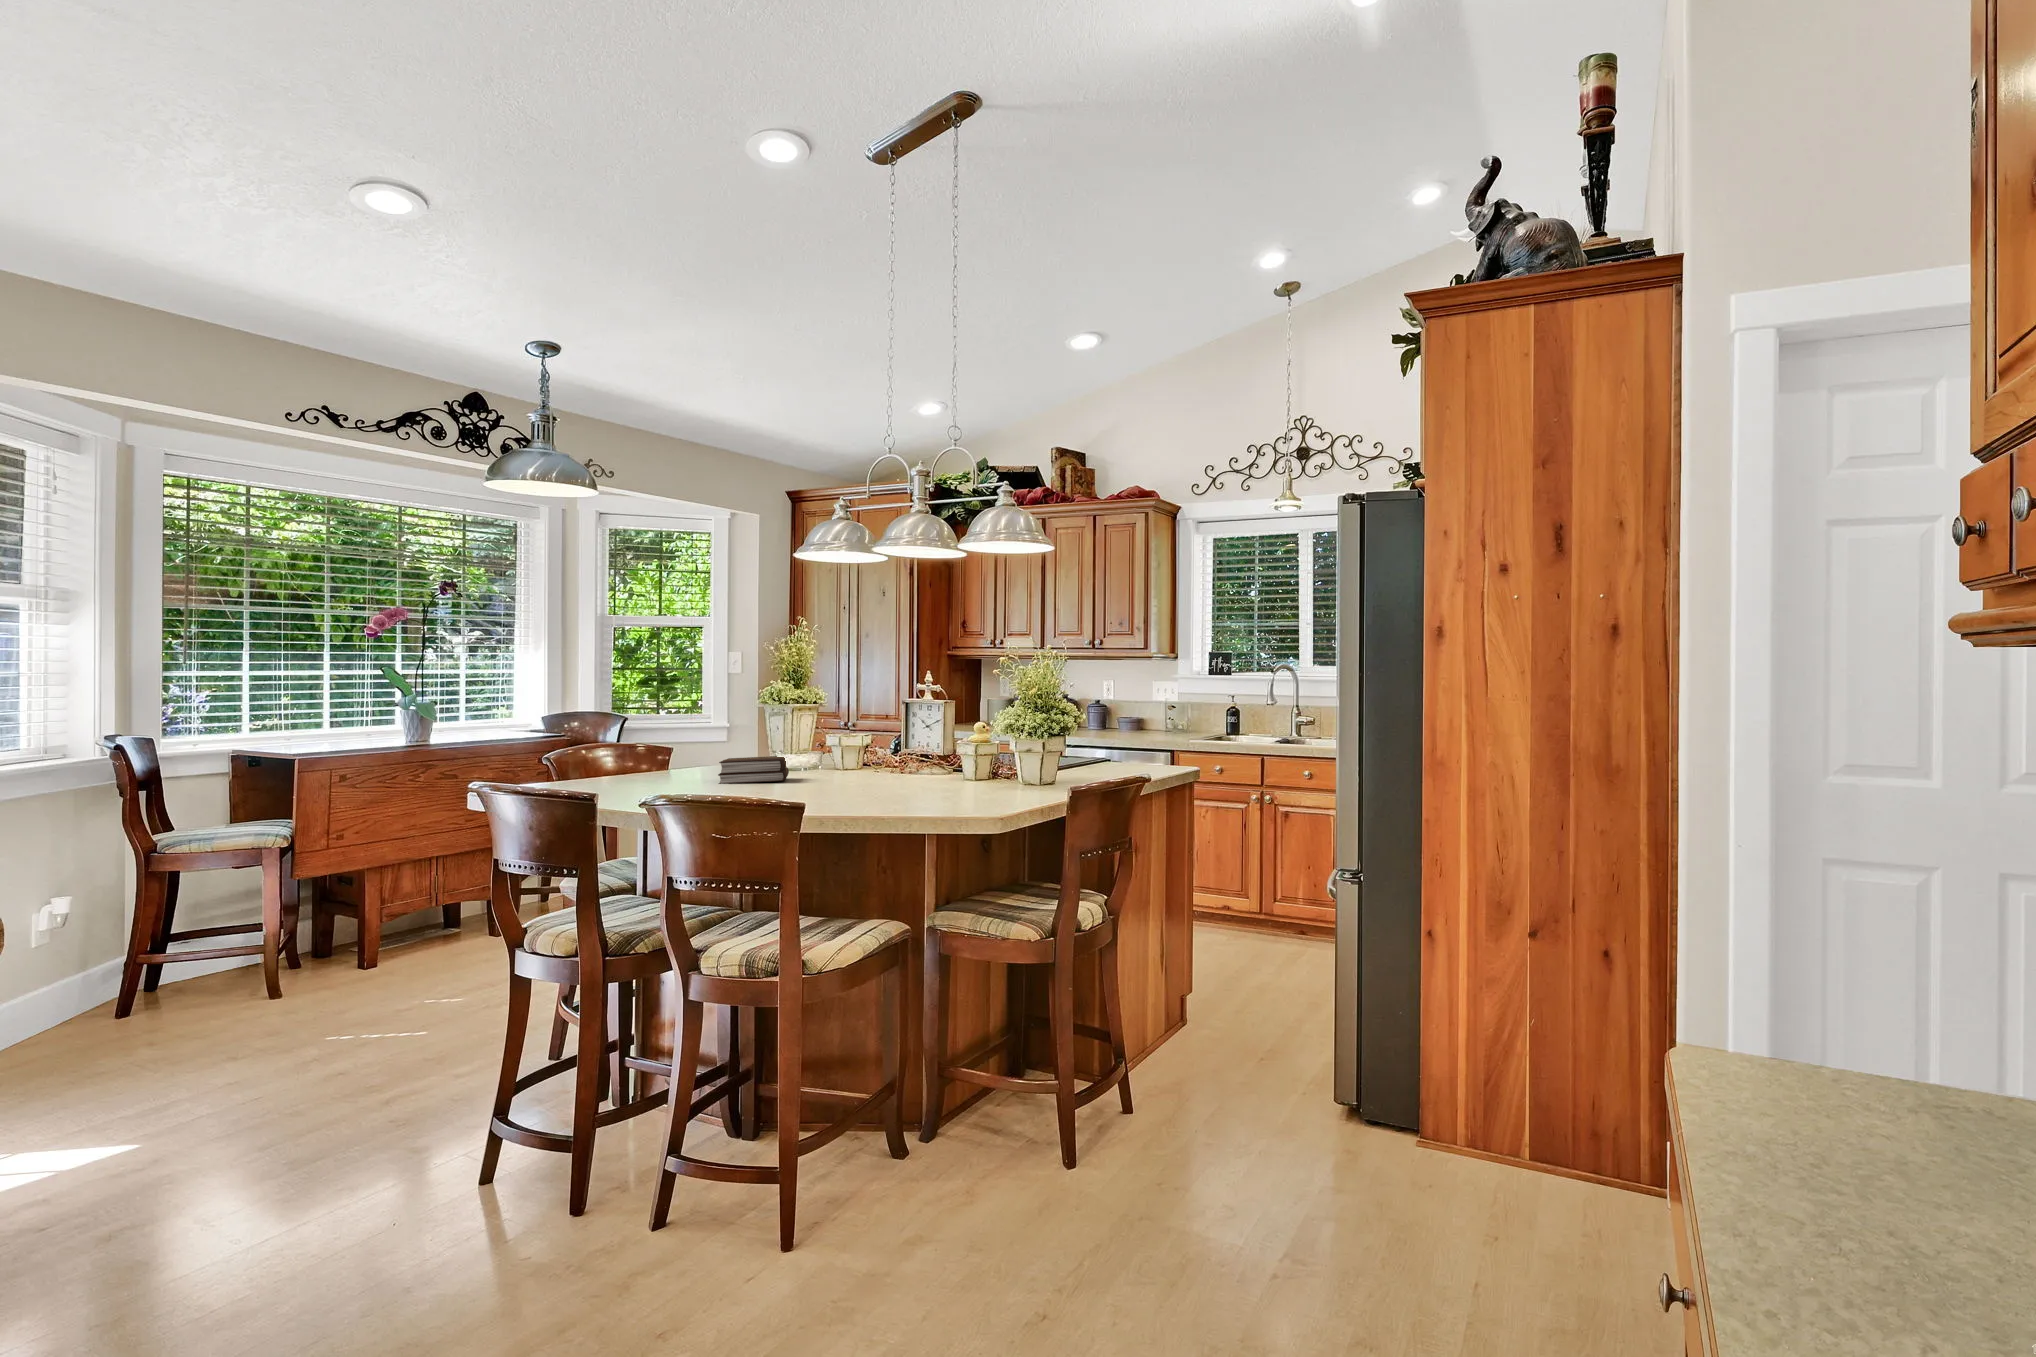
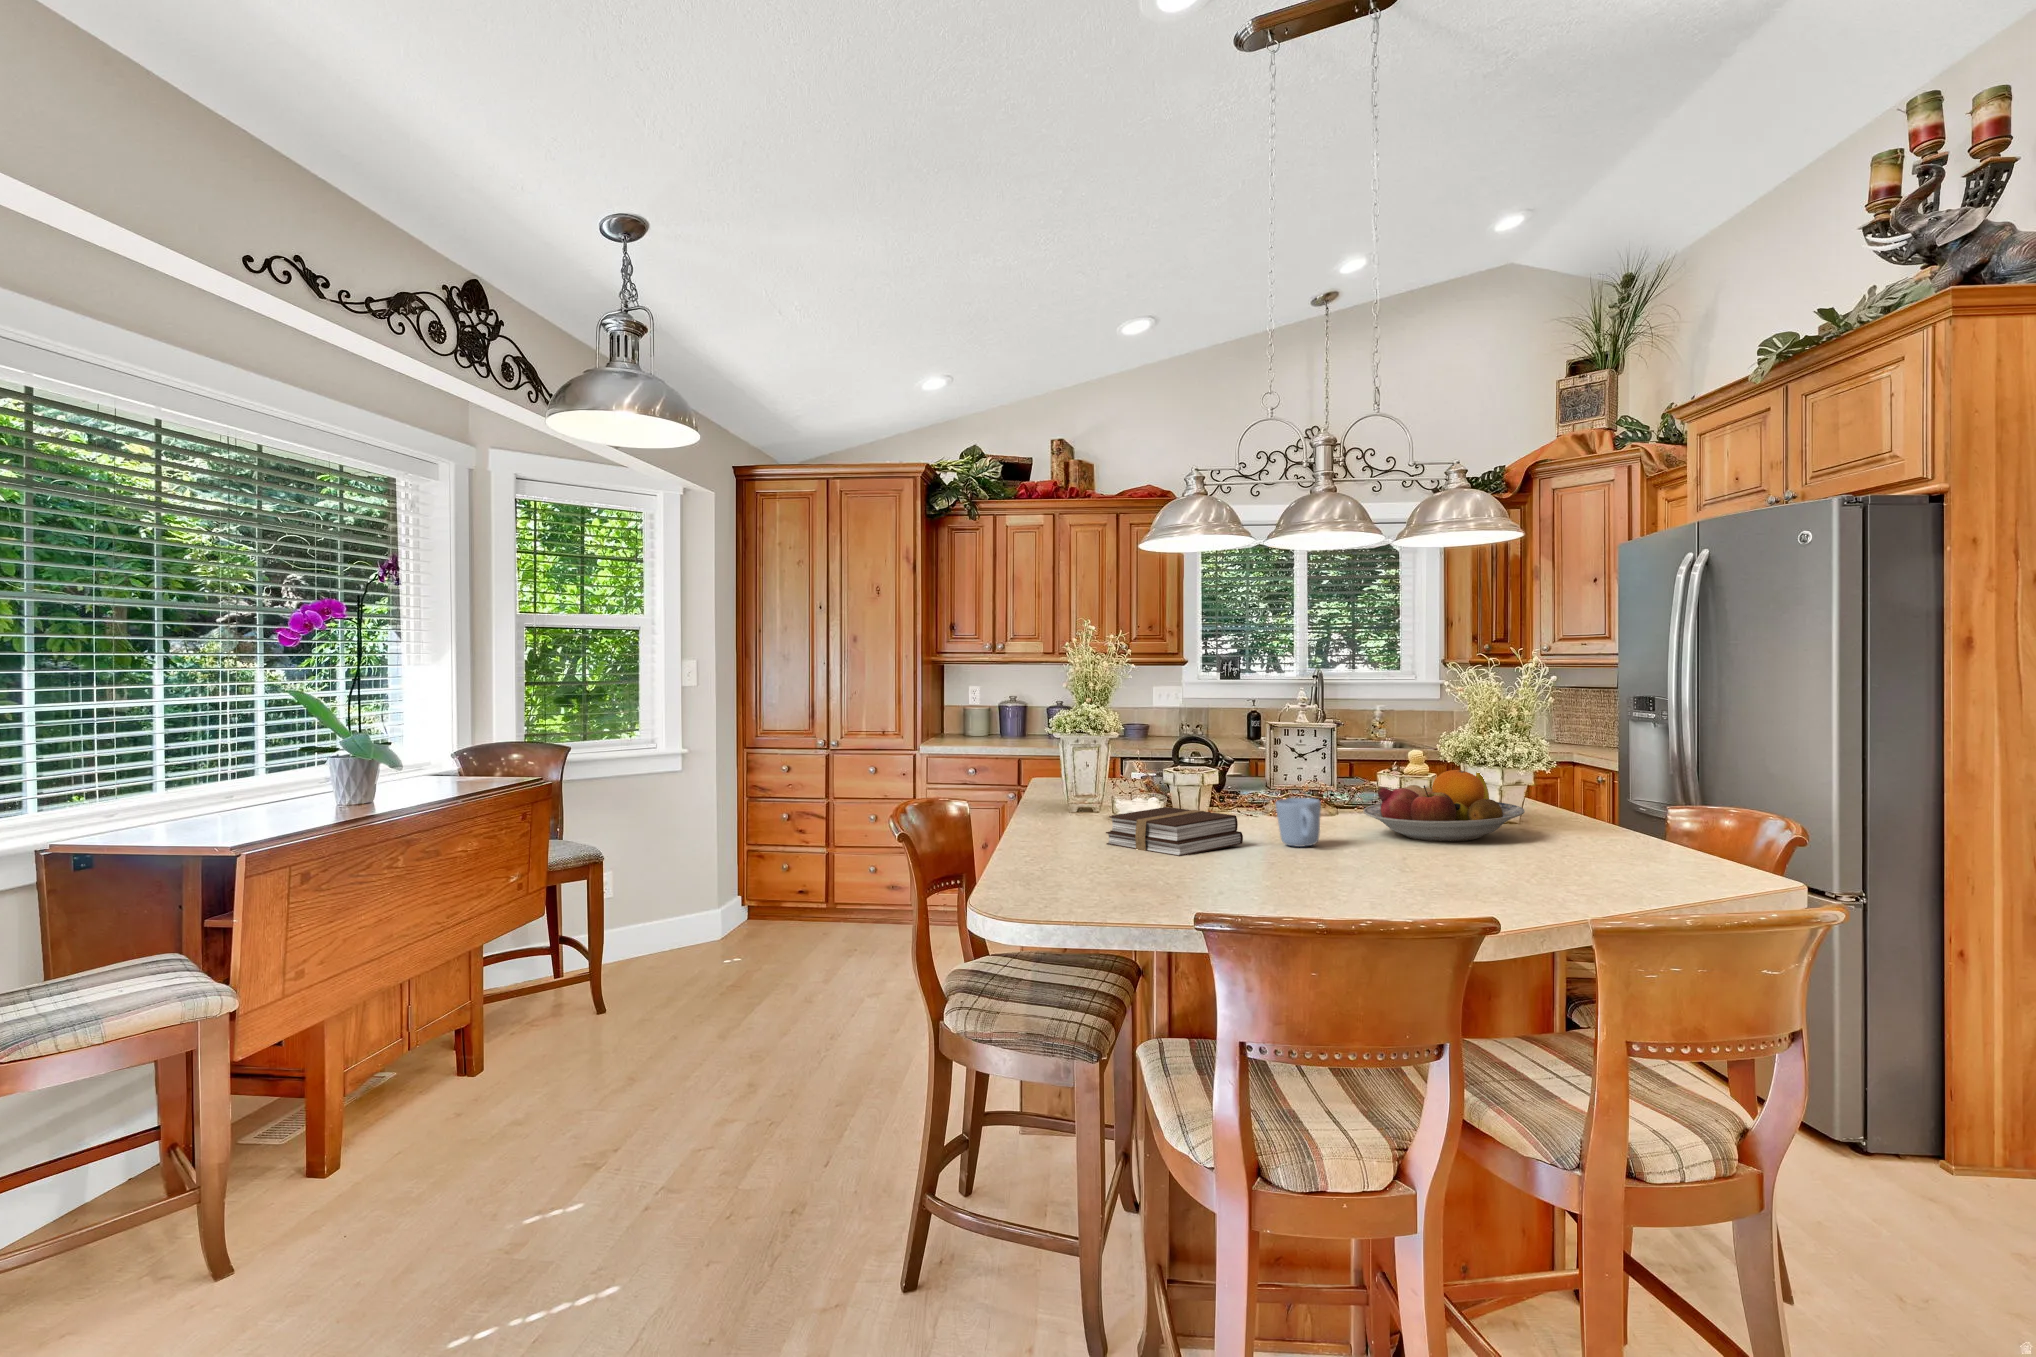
fruit bowl: none [878,734,998,788] -> present [1363,770,1525,841]
mug: none [800,749,834,784] -> present [1276,798,1321,847]

